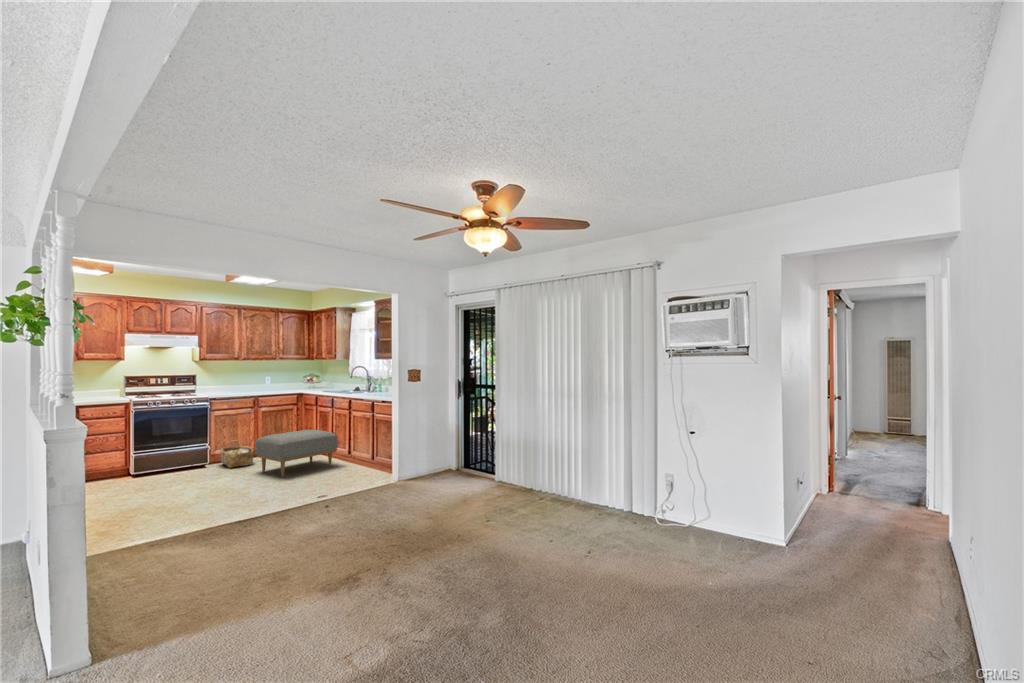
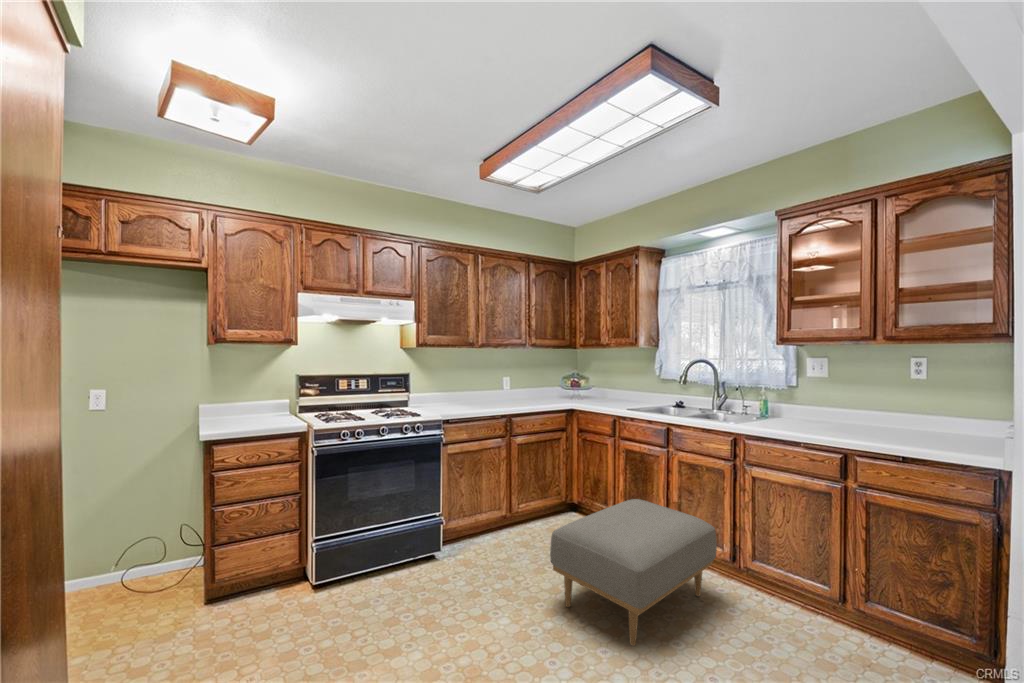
woven basket: present [221,441,254,468] -> none [461,504,524,571]

